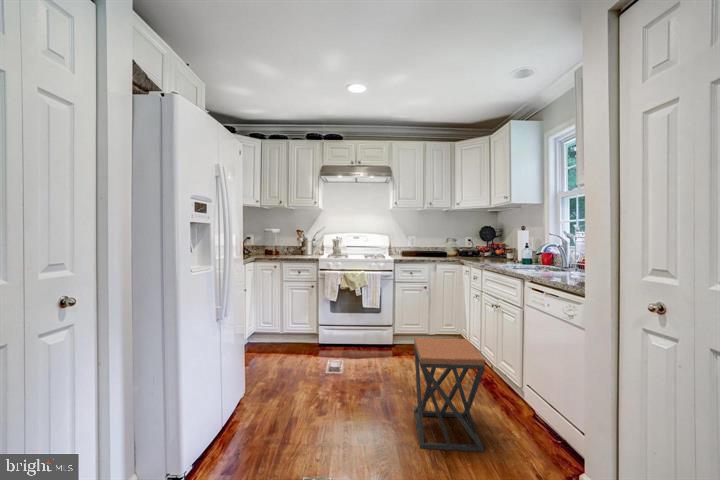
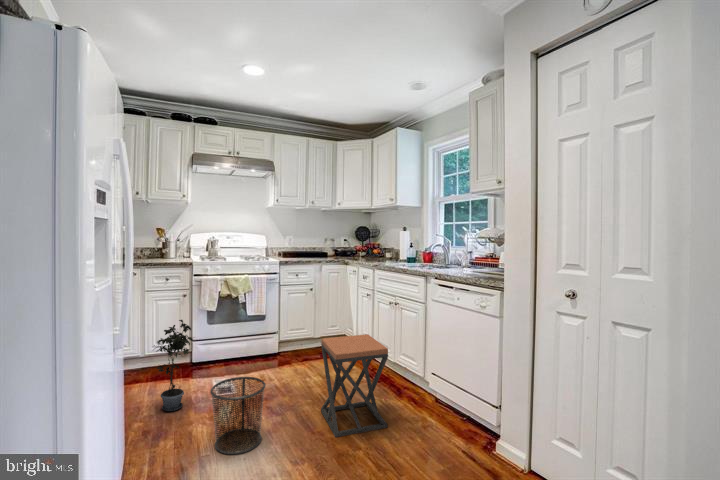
potted plant: none [272,306,307,385] -> present [154,320,194,411]
waste bin: none [301,365,352,441] -> present [210,377,266,454]

